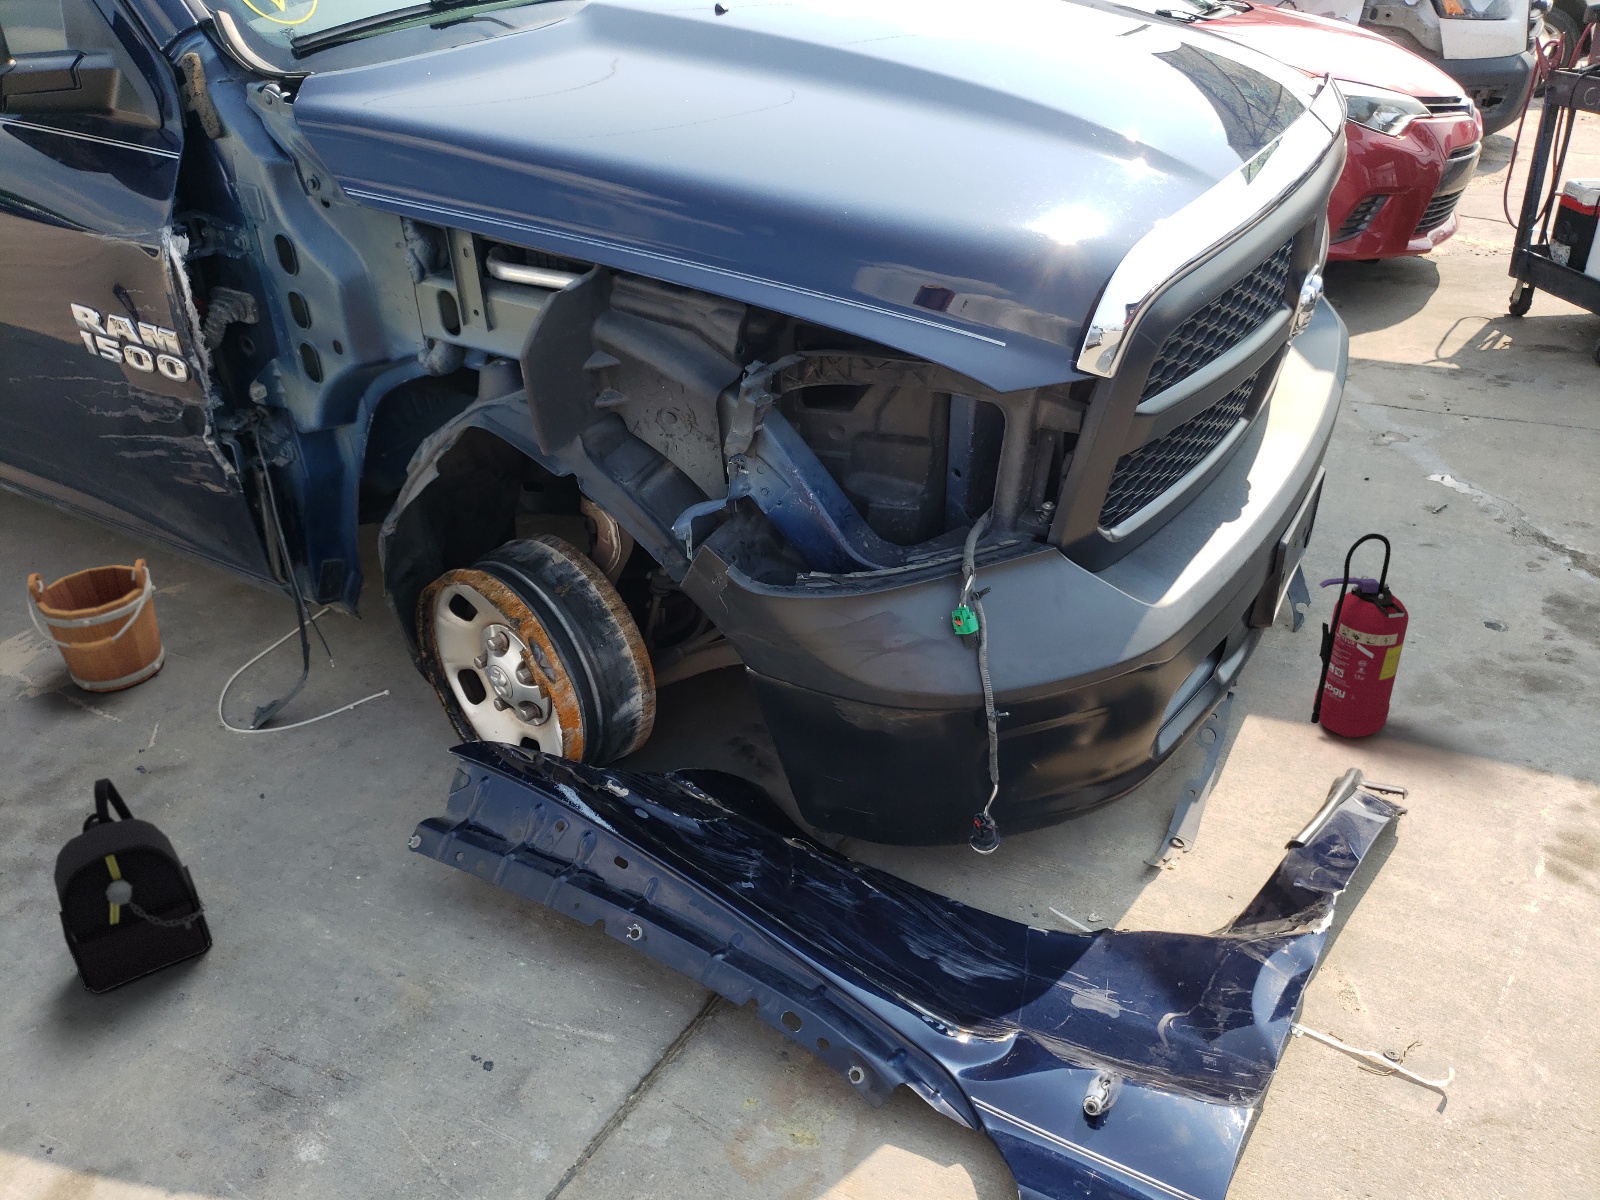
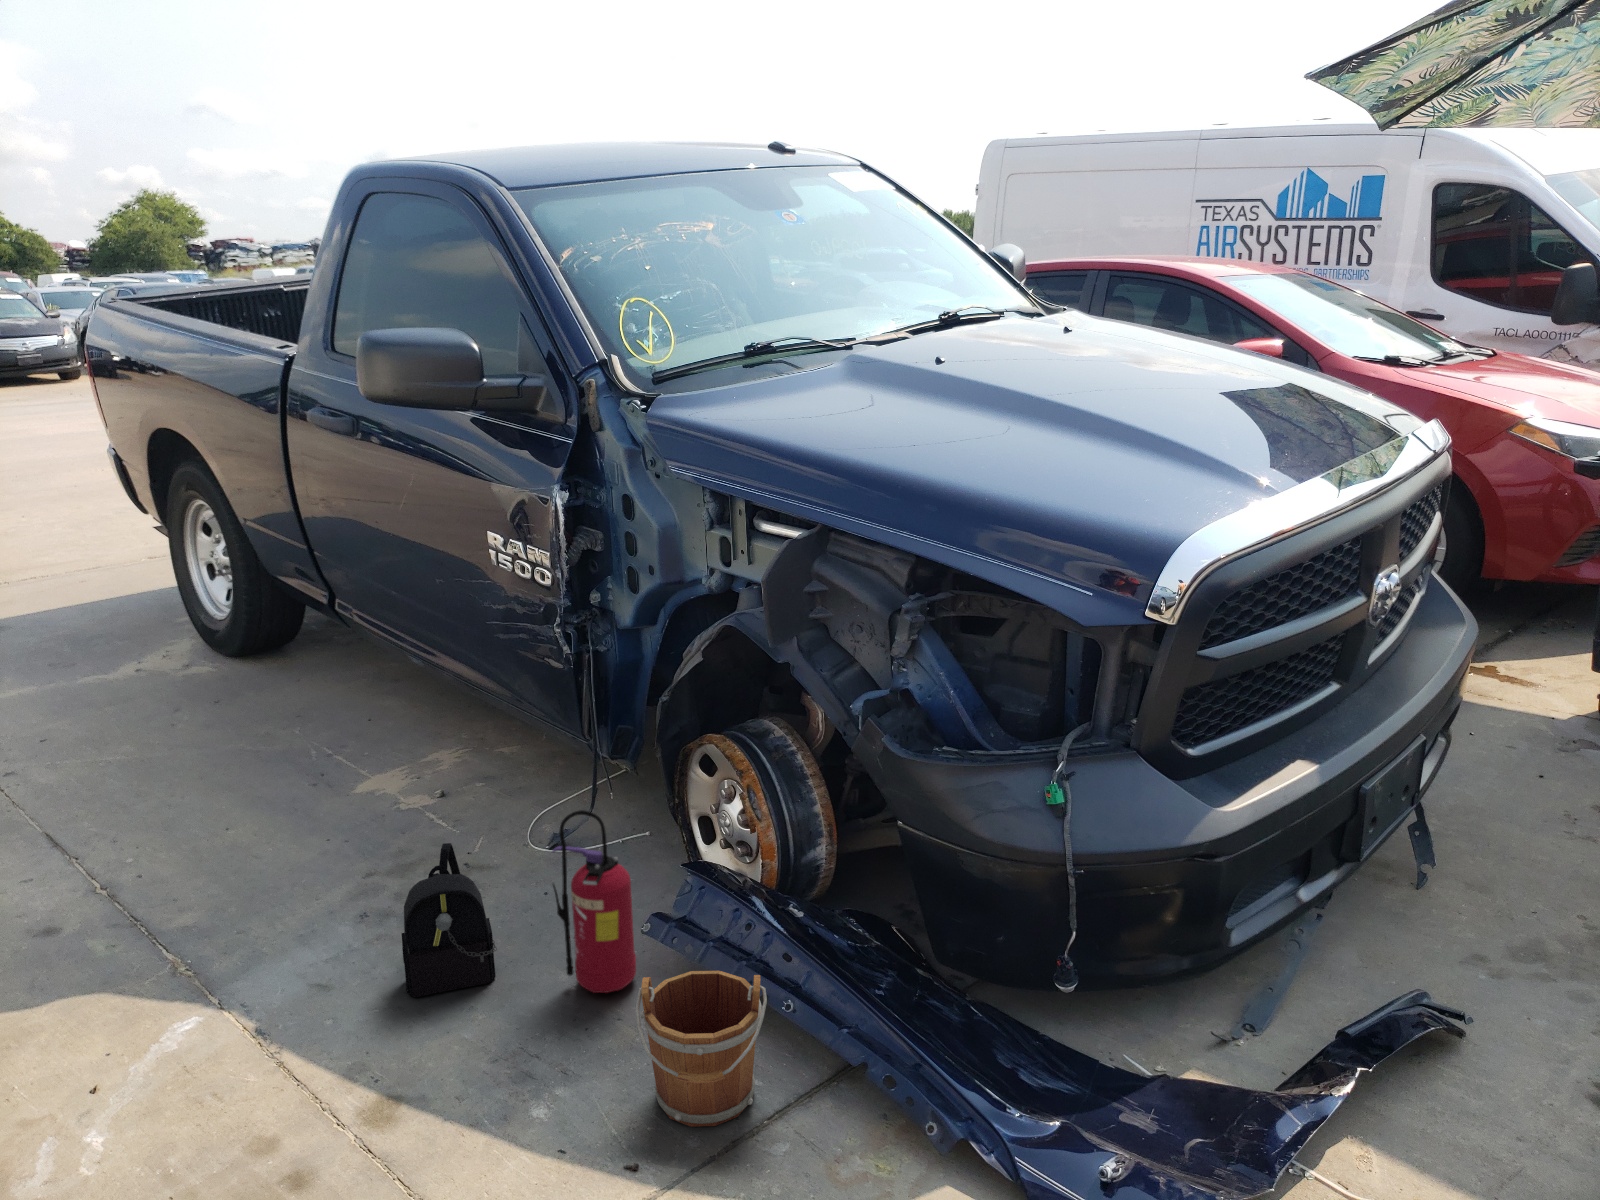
fire extinguisher: present [1311,533,1409,738] -> present [552,810,636,993]
bucket: present [26,559,165,692] -> present [635,971,767,1127]

